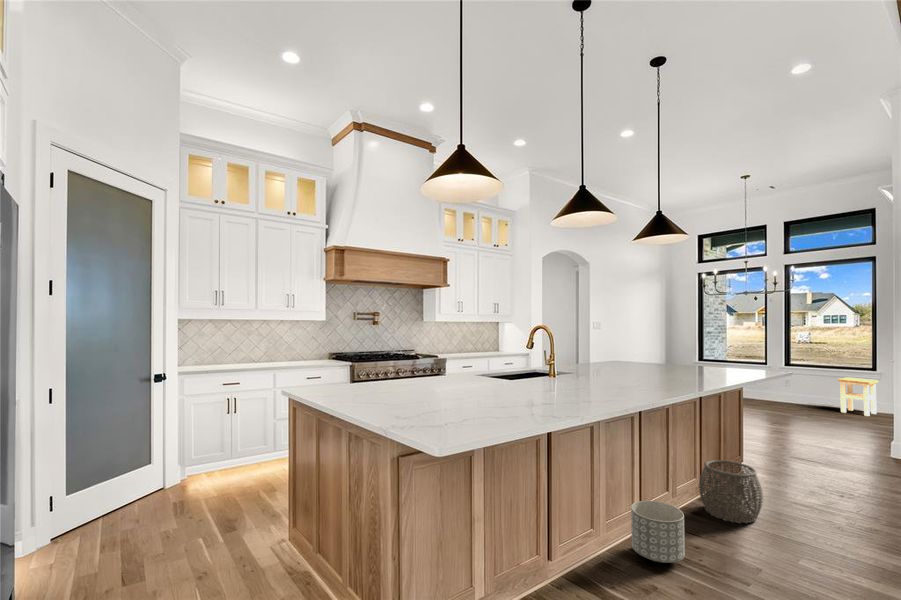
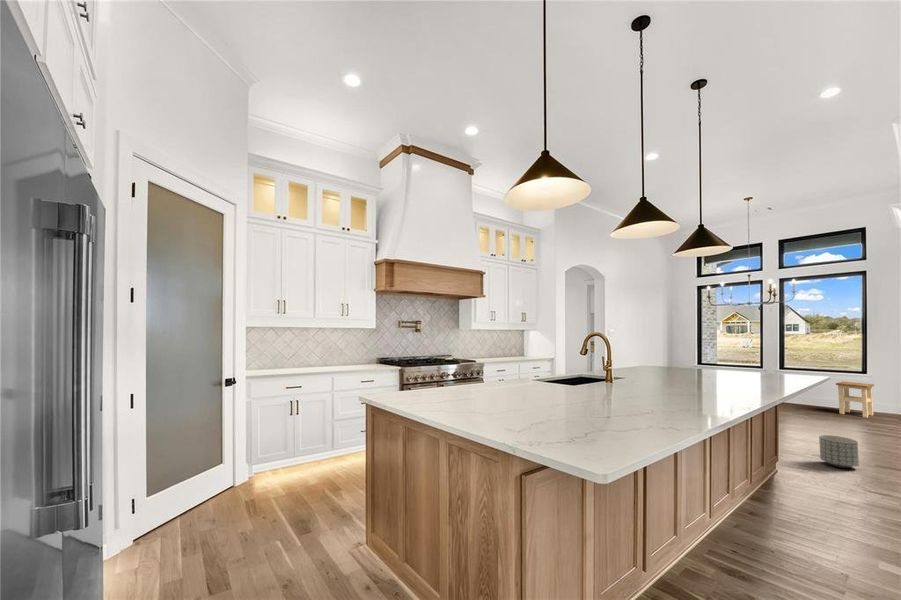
woven basket: present [699,460,763,524] -> none [754,463,824,528]
planter: present [631,501,685,563] -> present [819,435,859,468]

